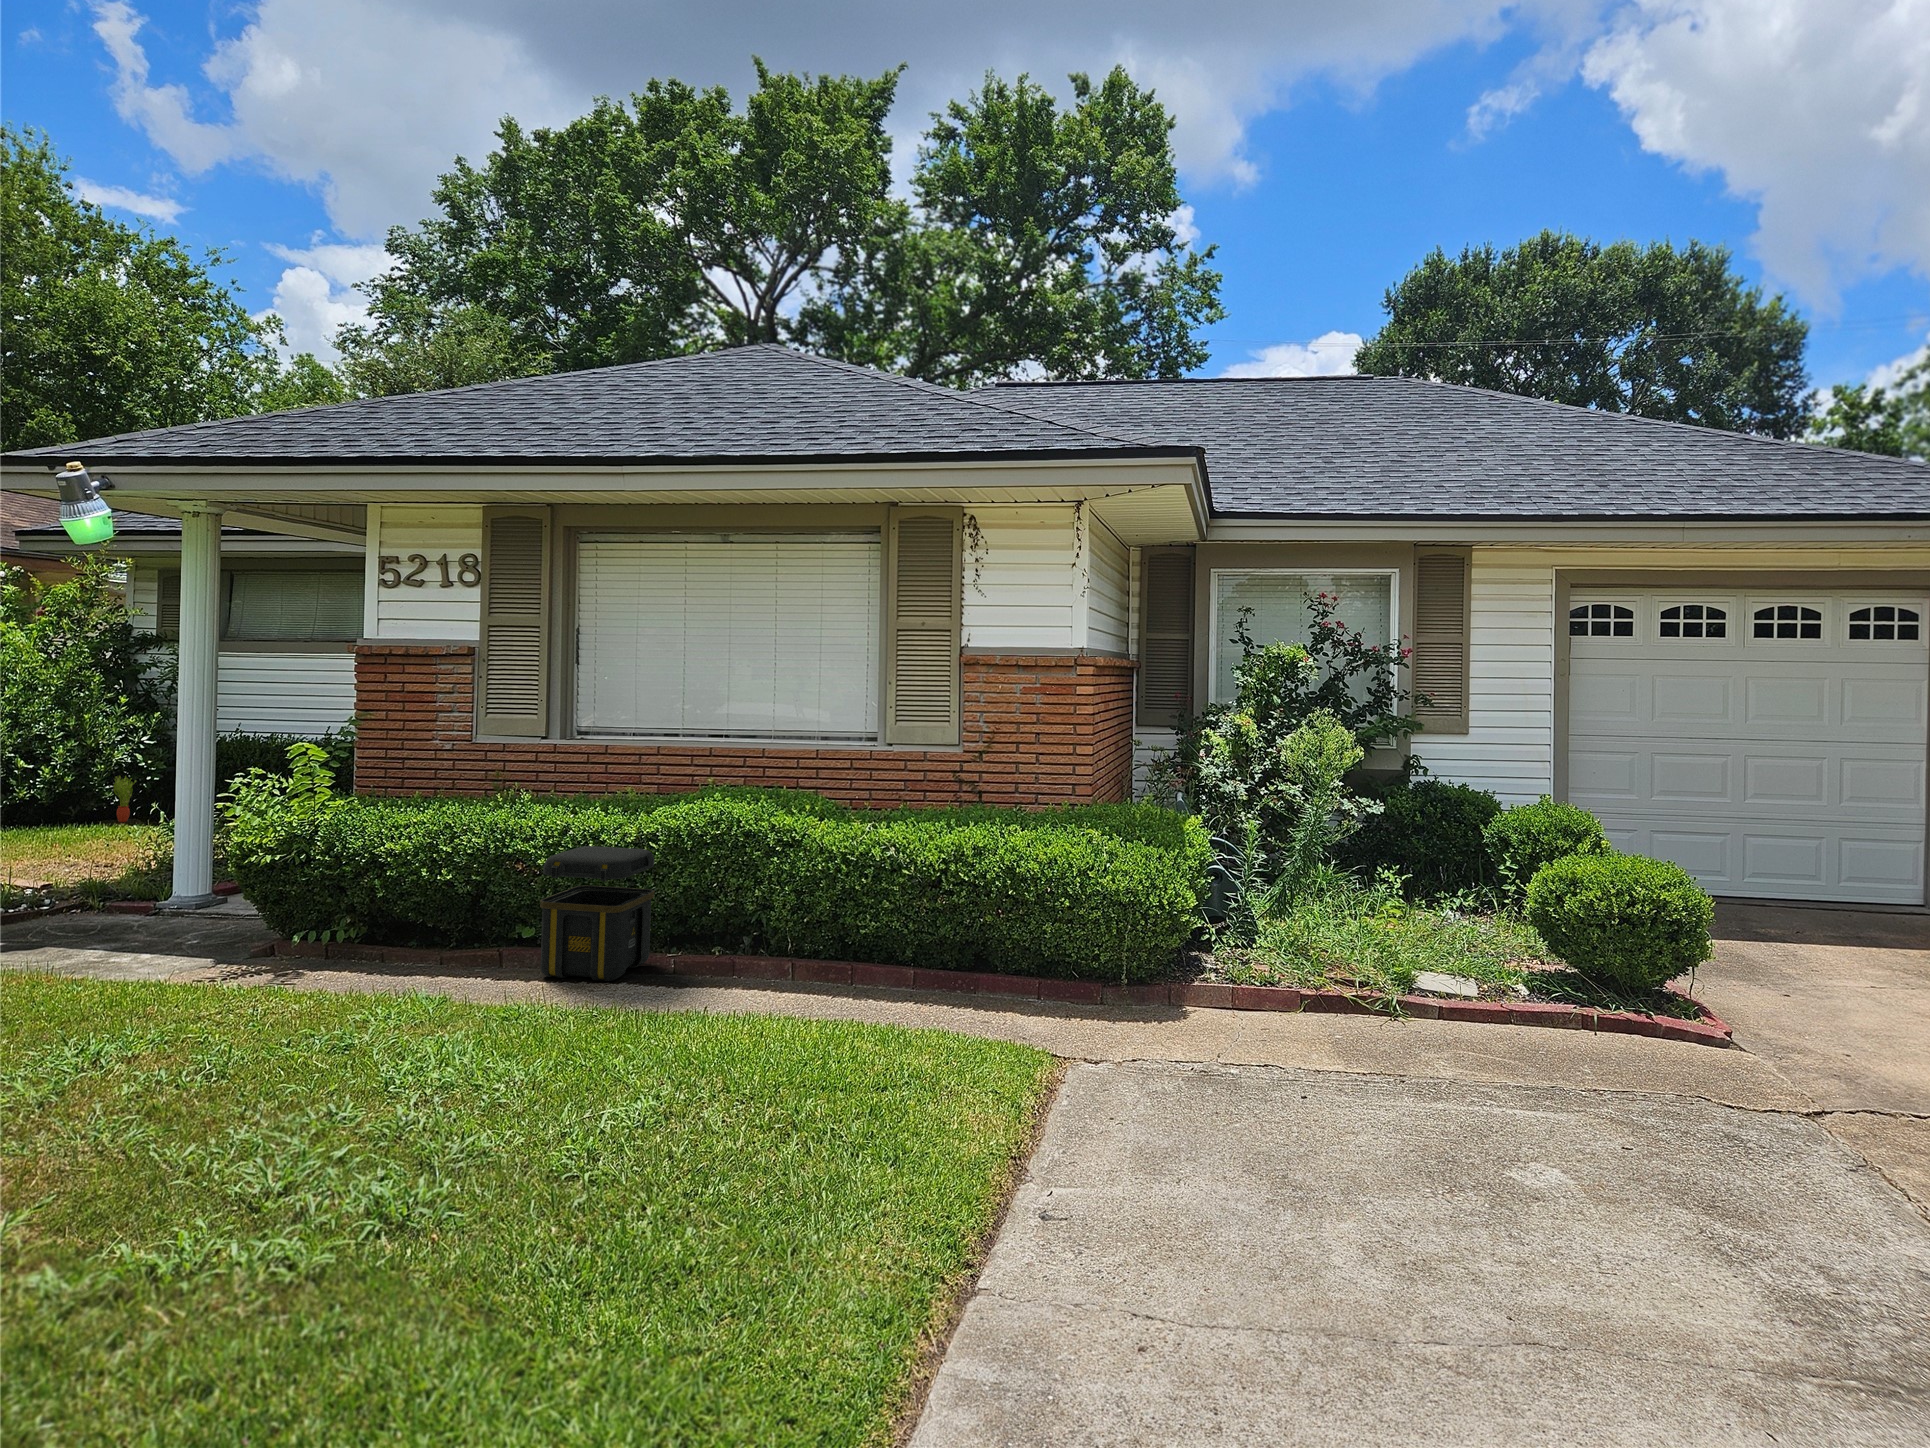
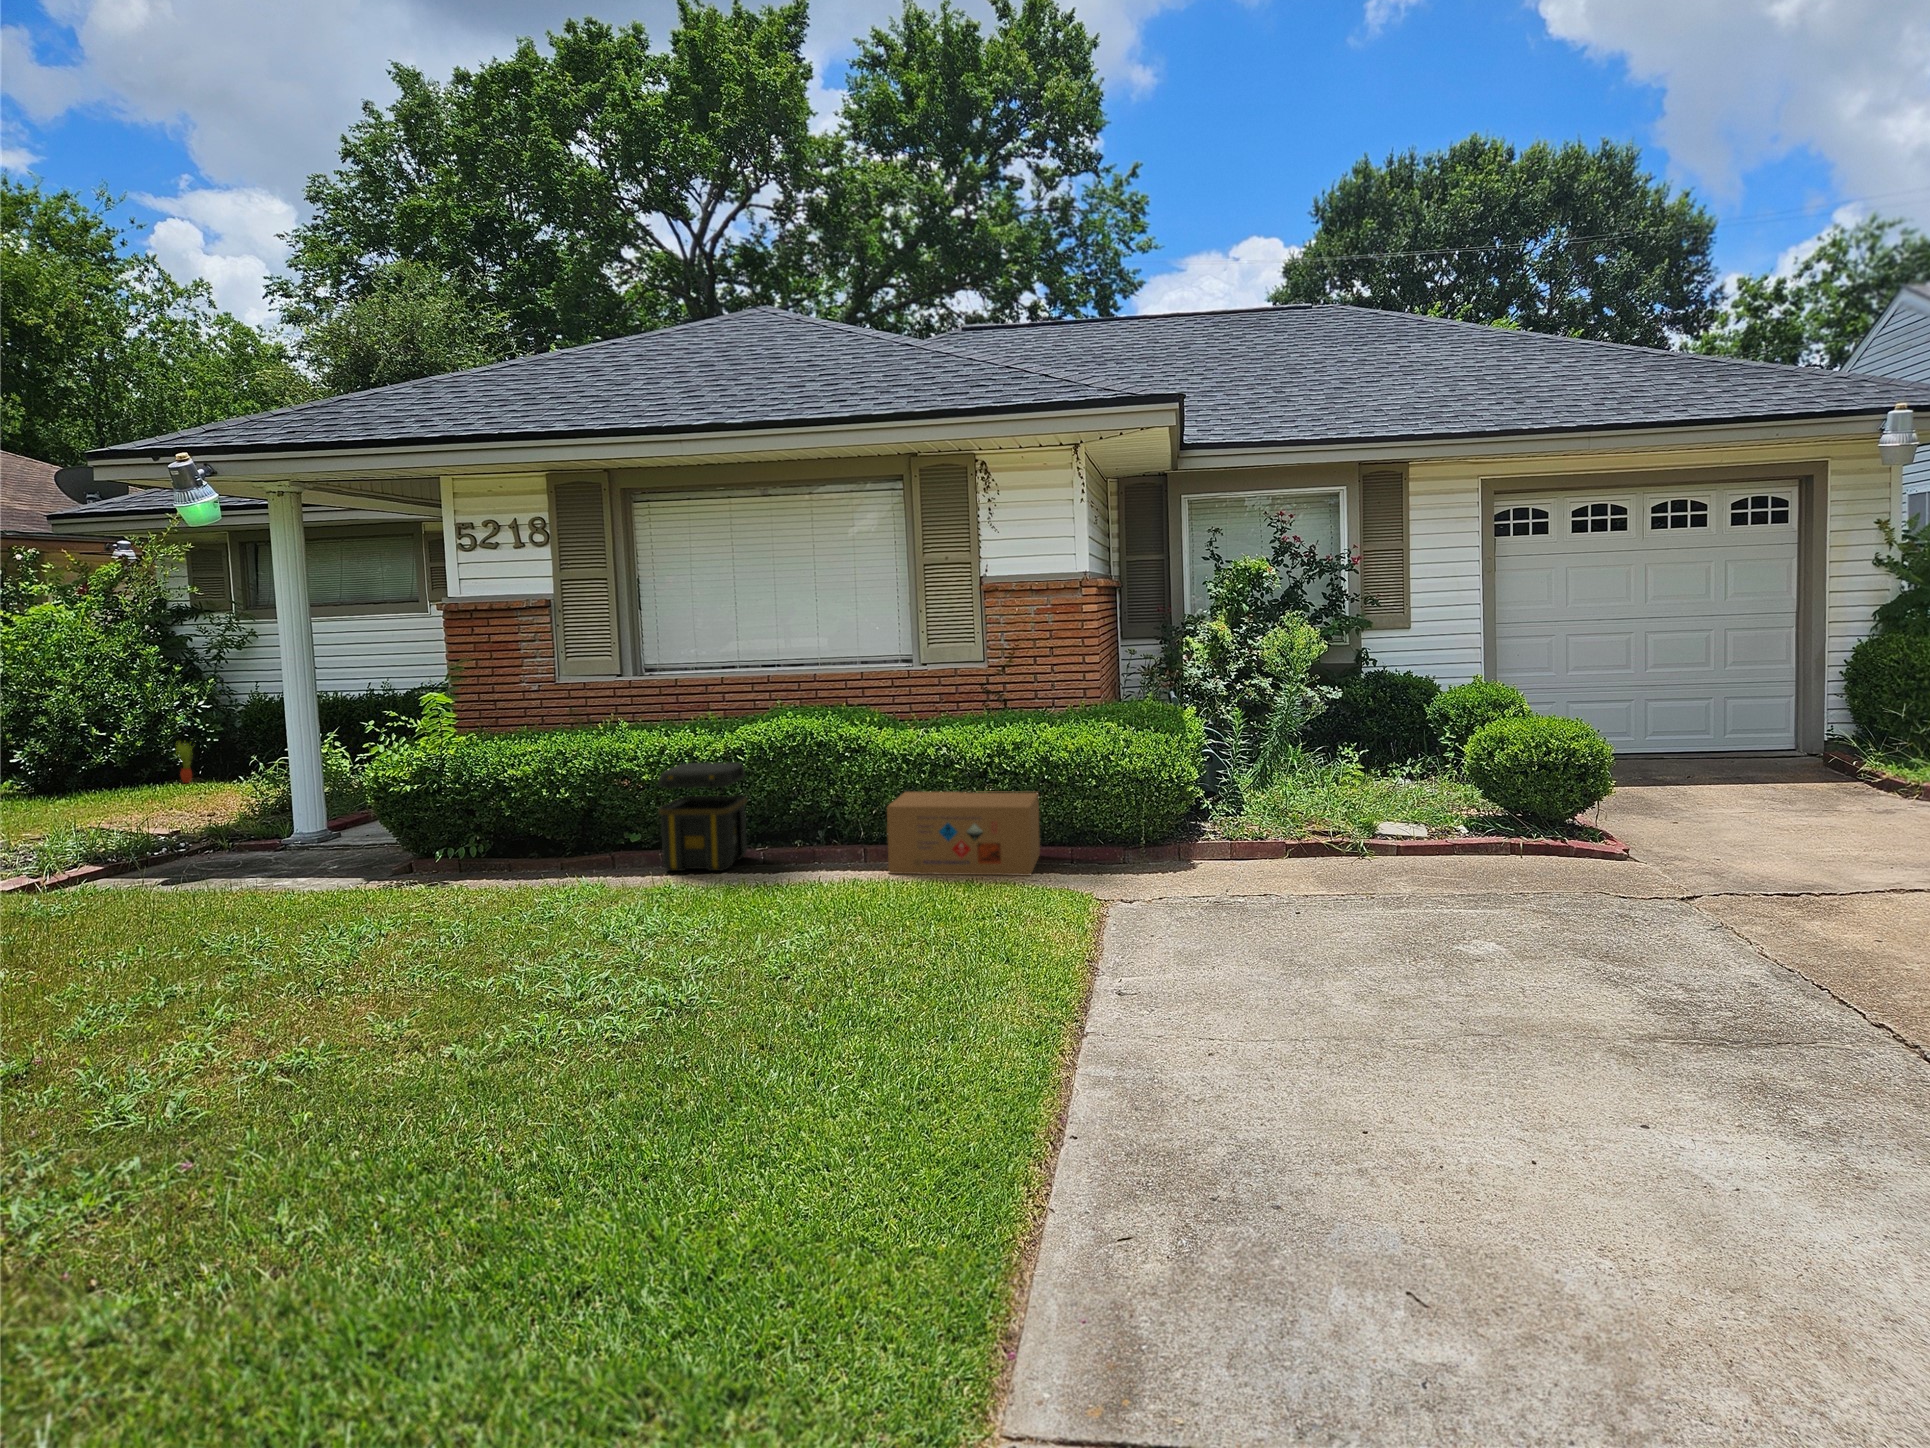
cardboard box: none [805,897,1000,1017] -> present [887,791,1040,876]

